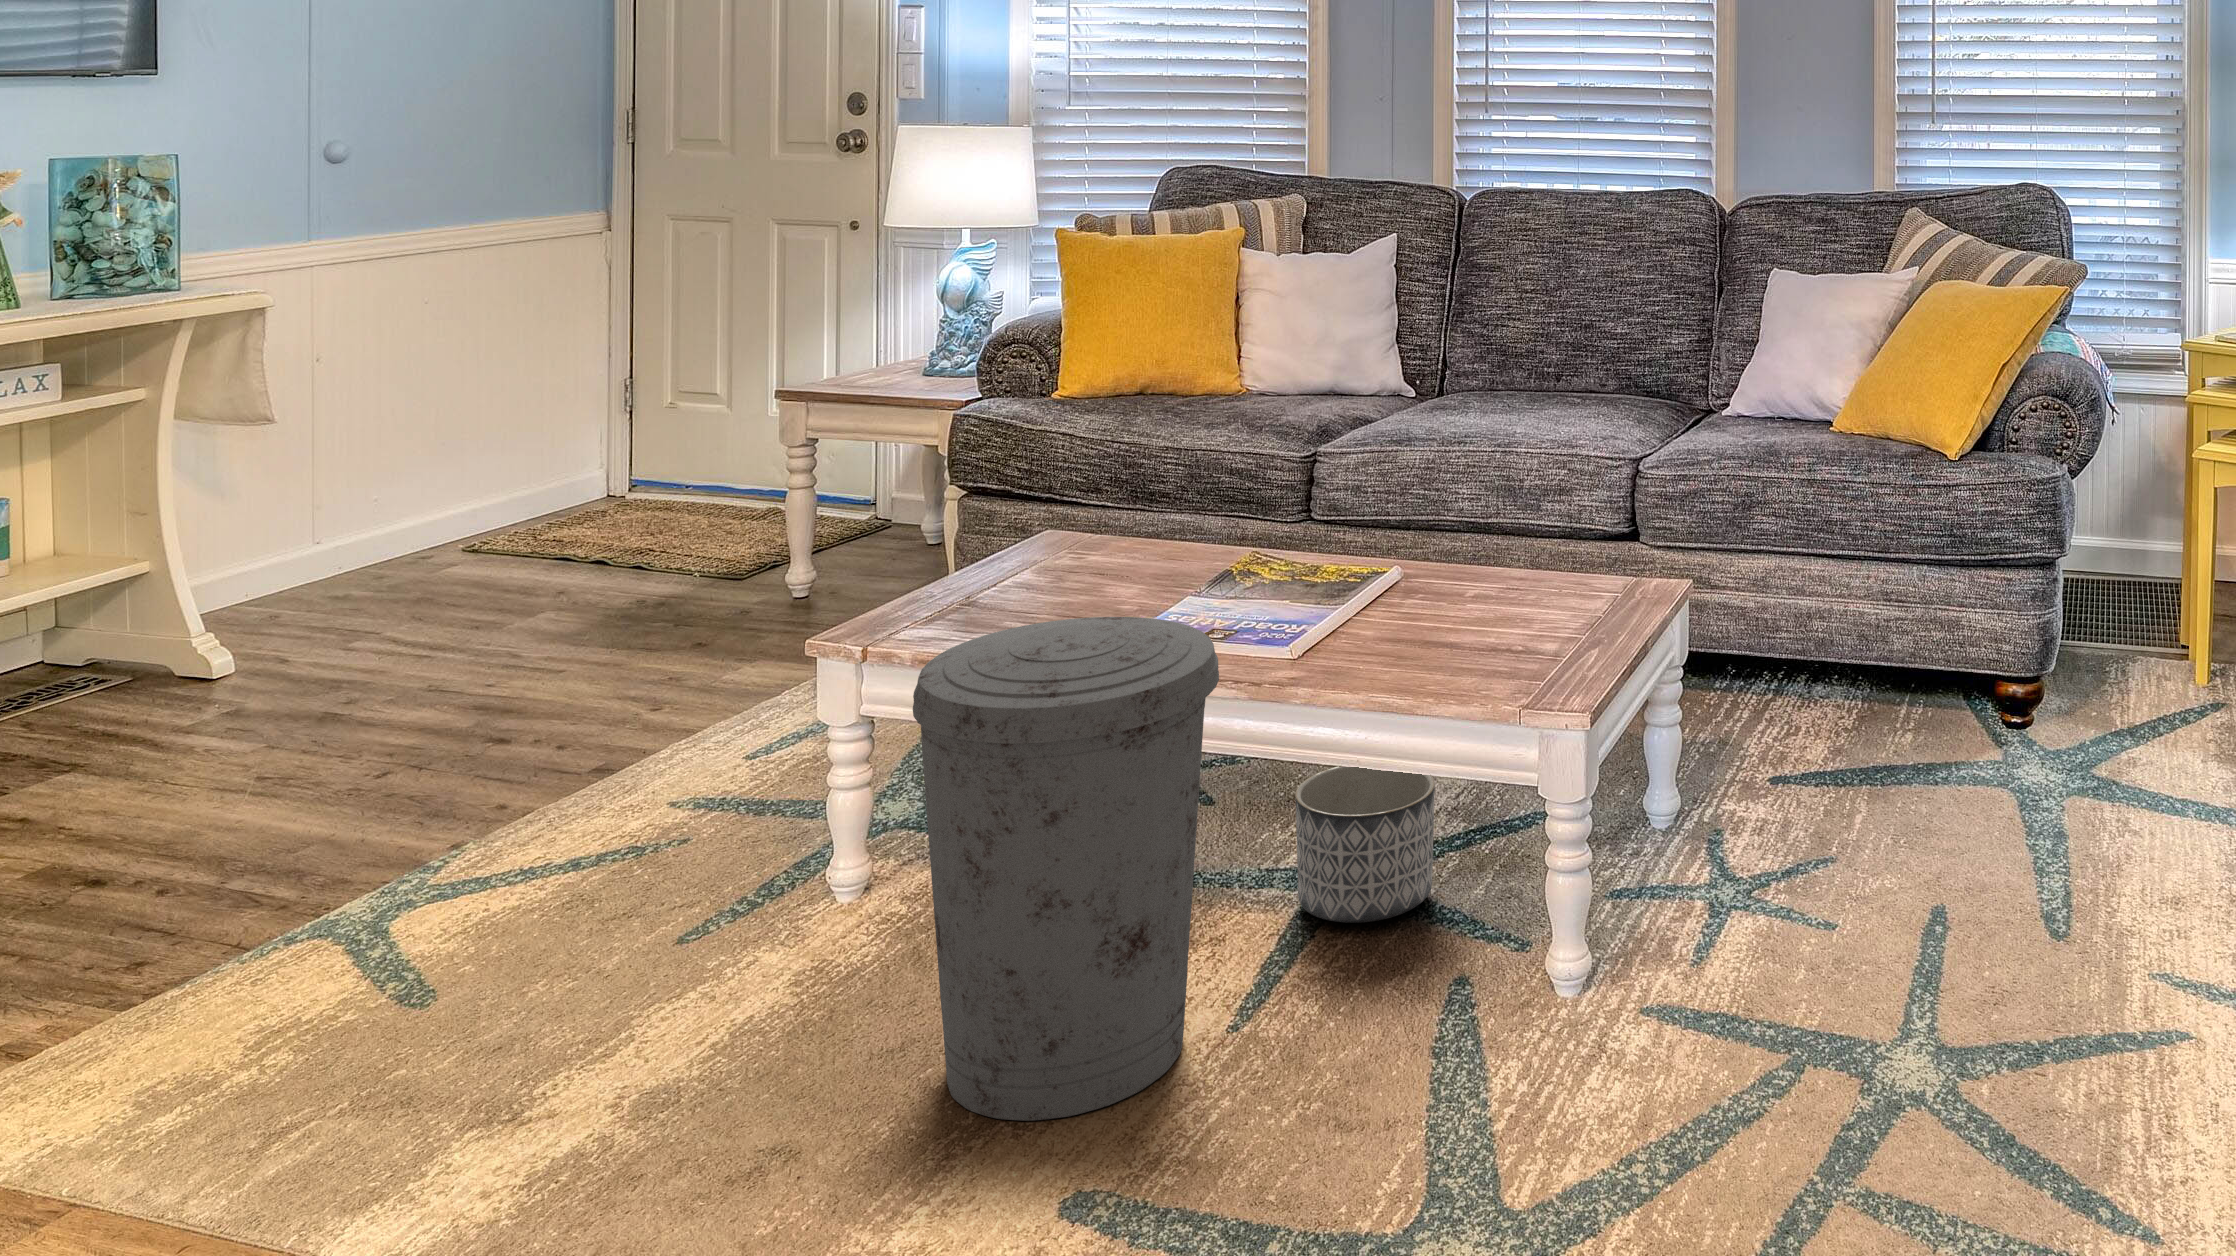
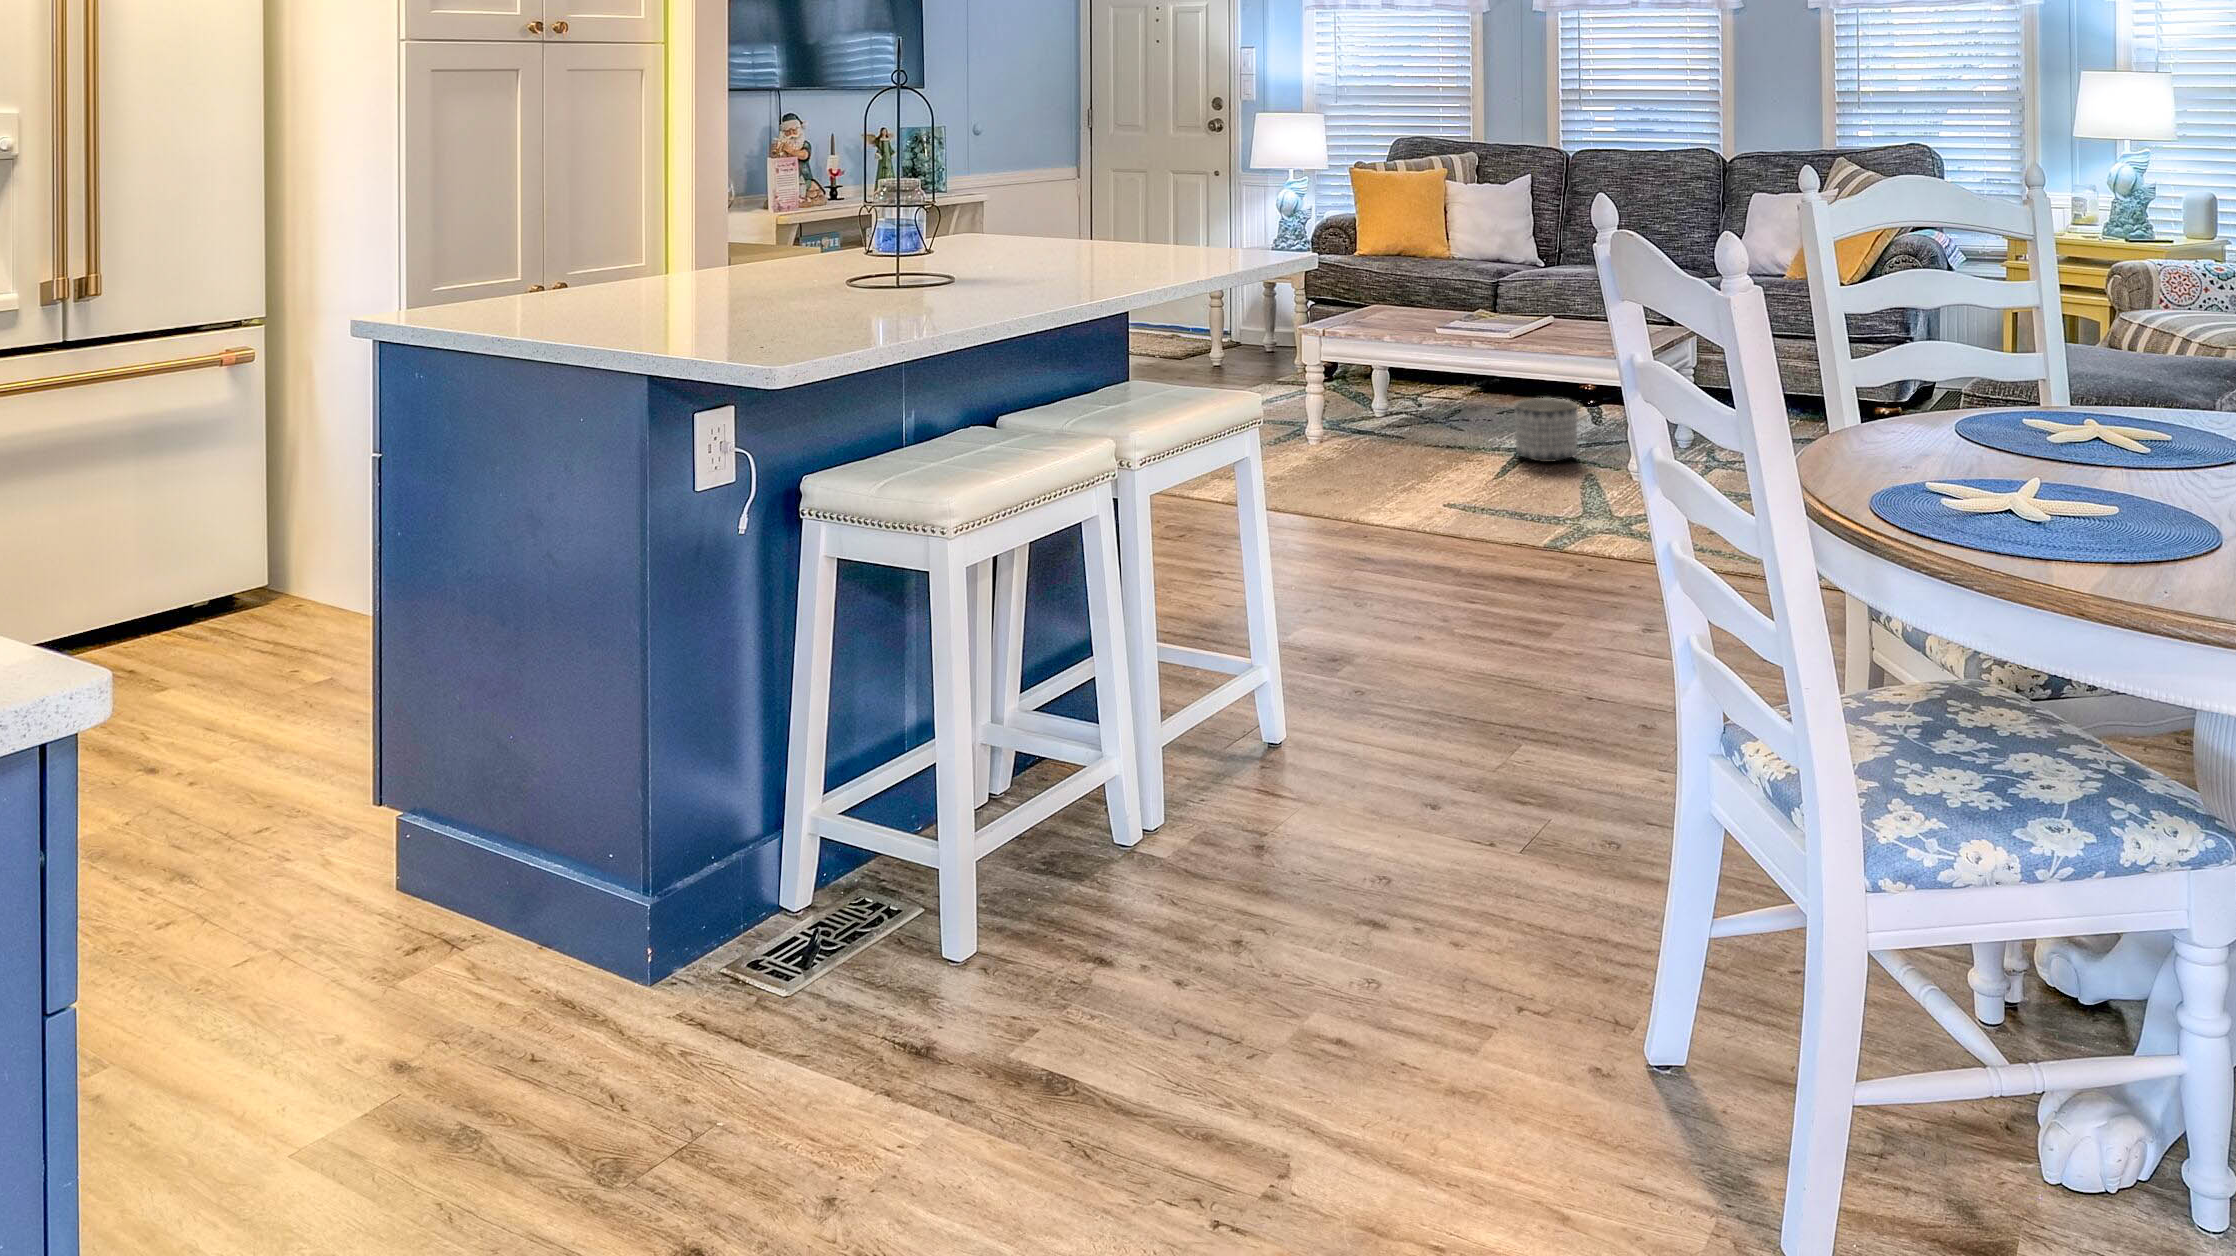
trash can: present [913,617,1219,1121] -> none [1373,307,1491,494]

